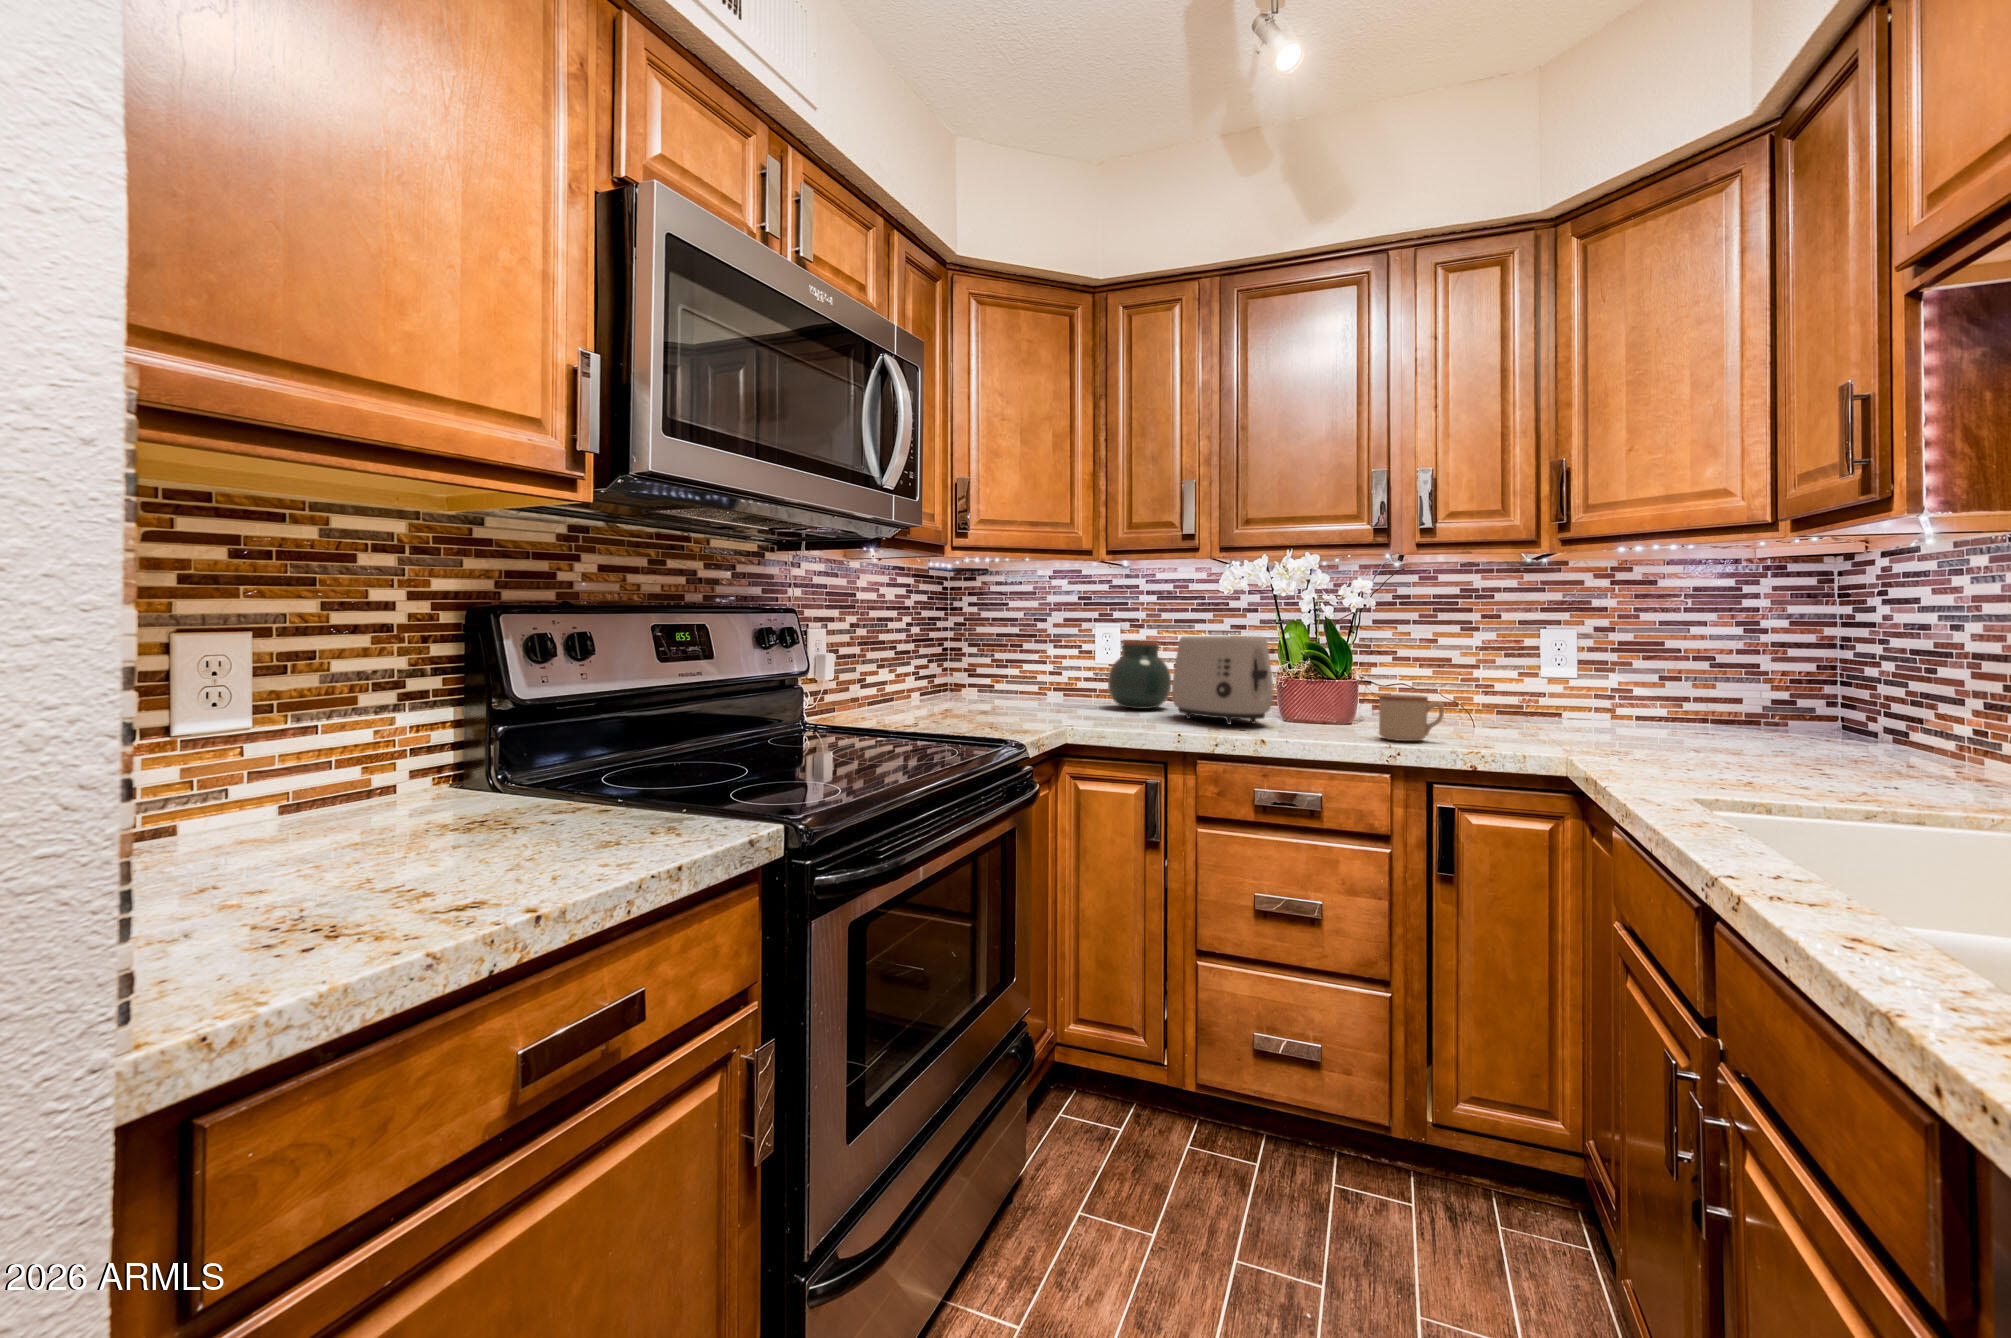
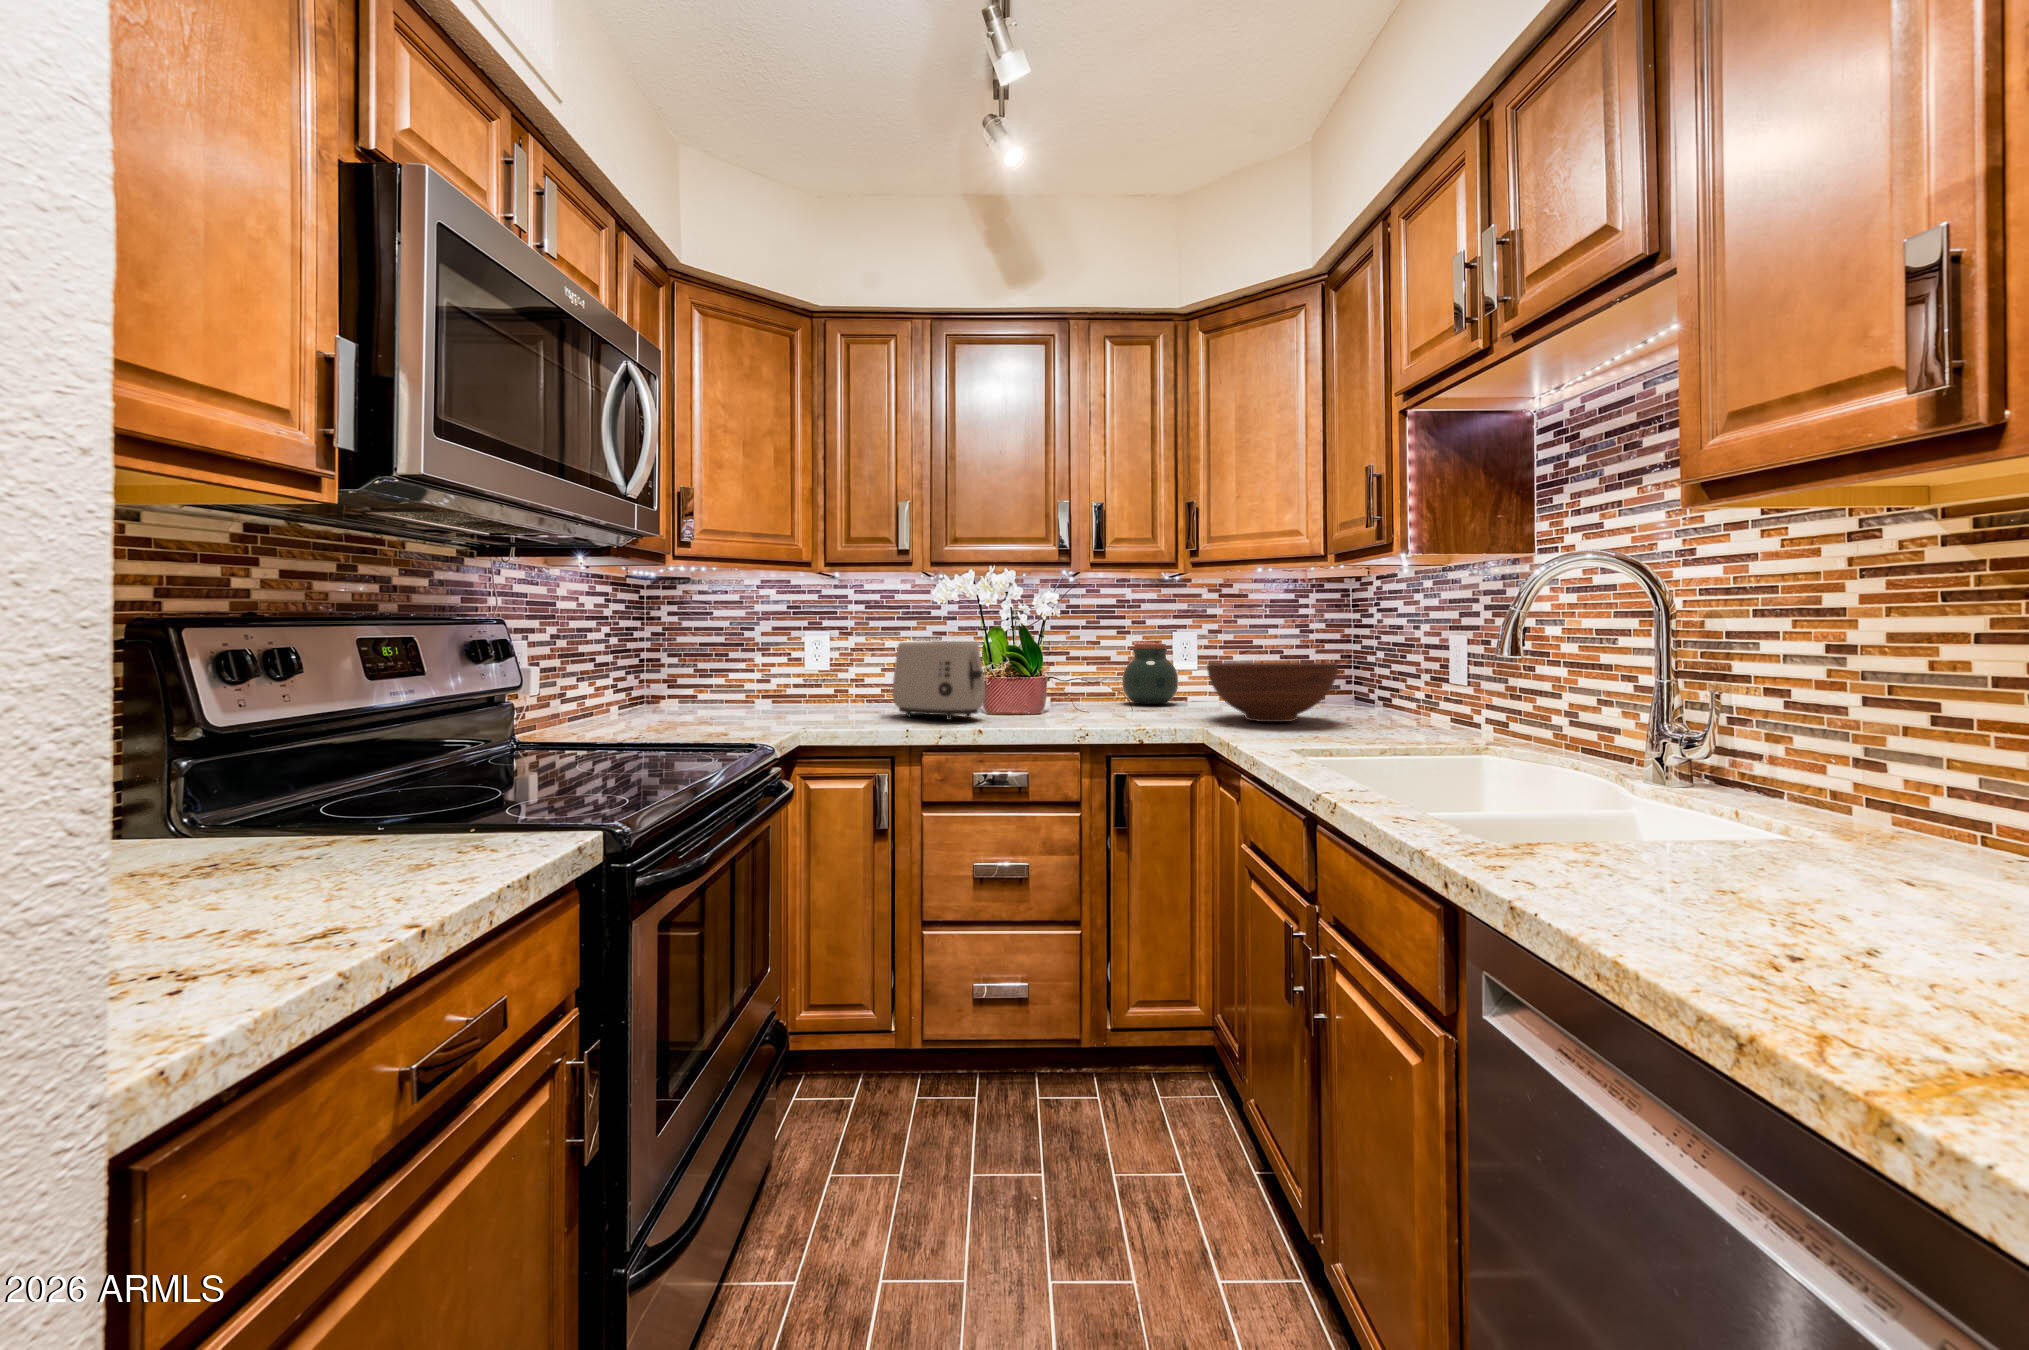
jar: present [1108,640,1171,709] -> present [1123,644,1178,704]
fruit bowl: none [1572,670,1785,753] -> present [1207,662,1338,722]
mug: present [1379,694,1444,741] -> none [1074,687,1123,725]

